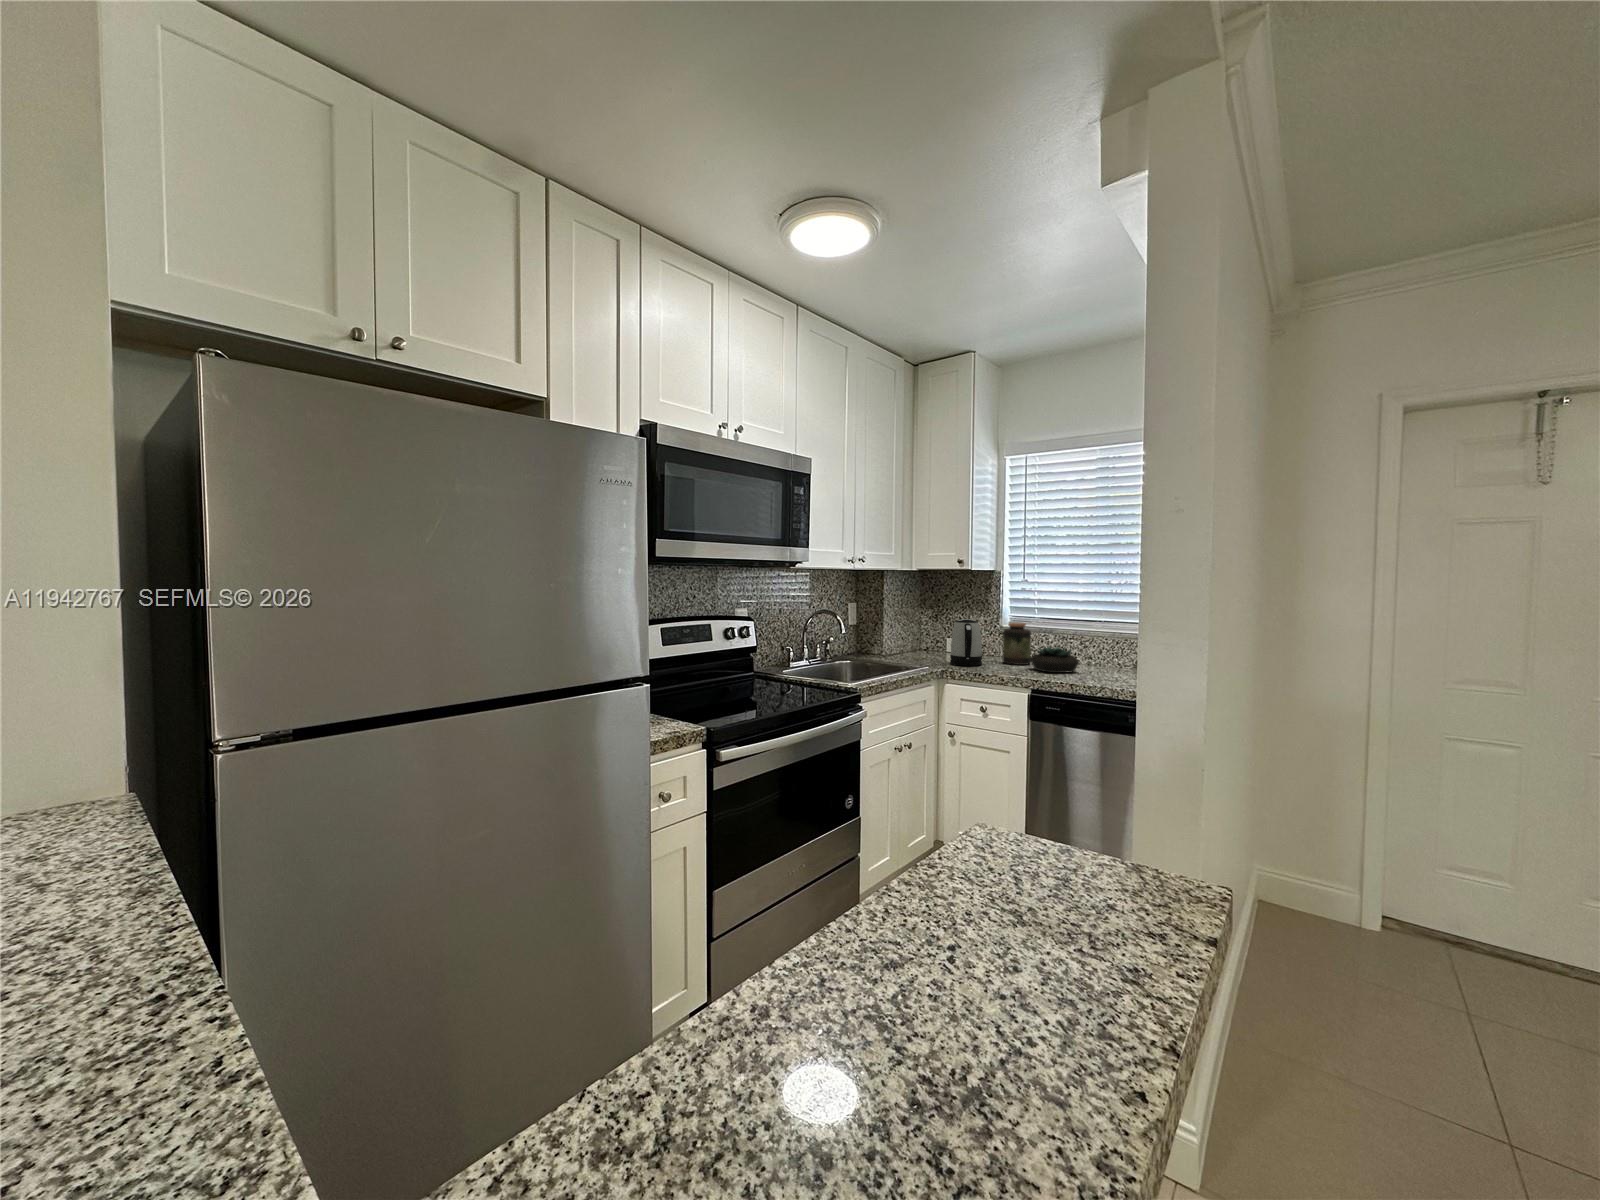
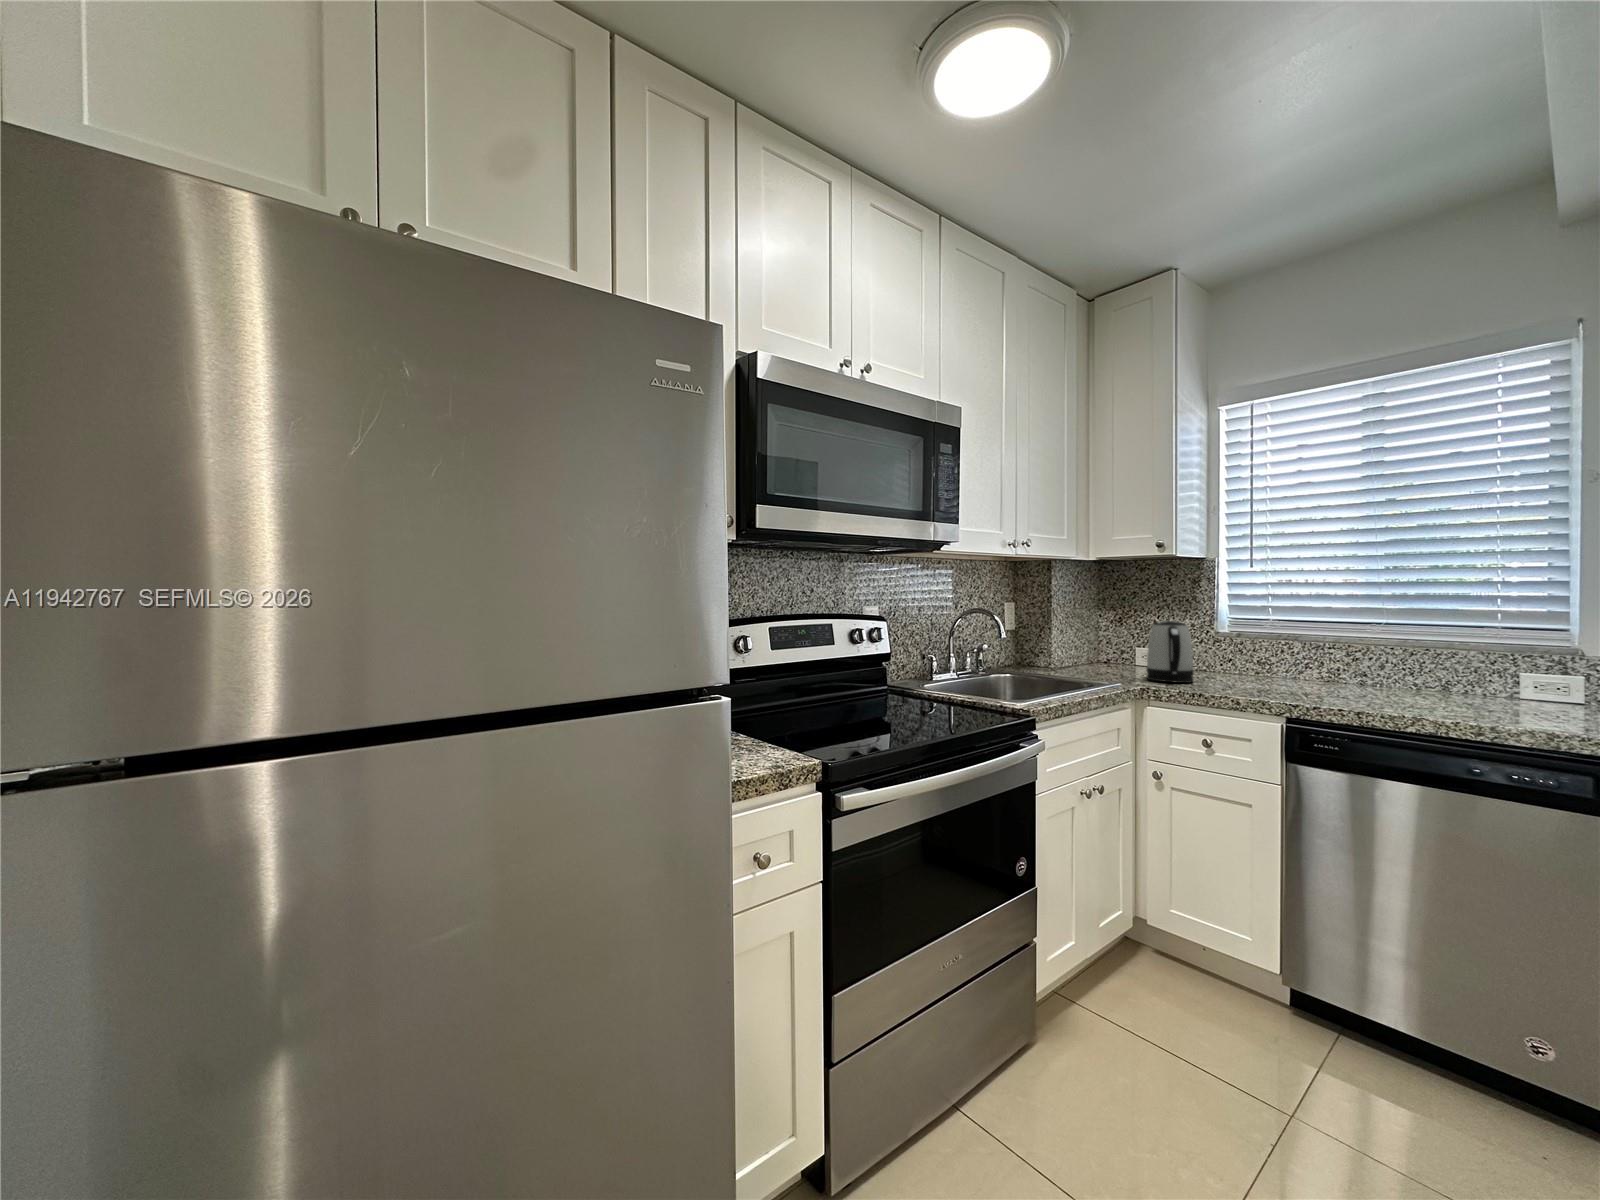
jar: present [1003,622,1031,665] -> none [1222,626,1266,683]
succulent plant: present [1030,647,1079,673] -> none [1269,658,1355,695]

